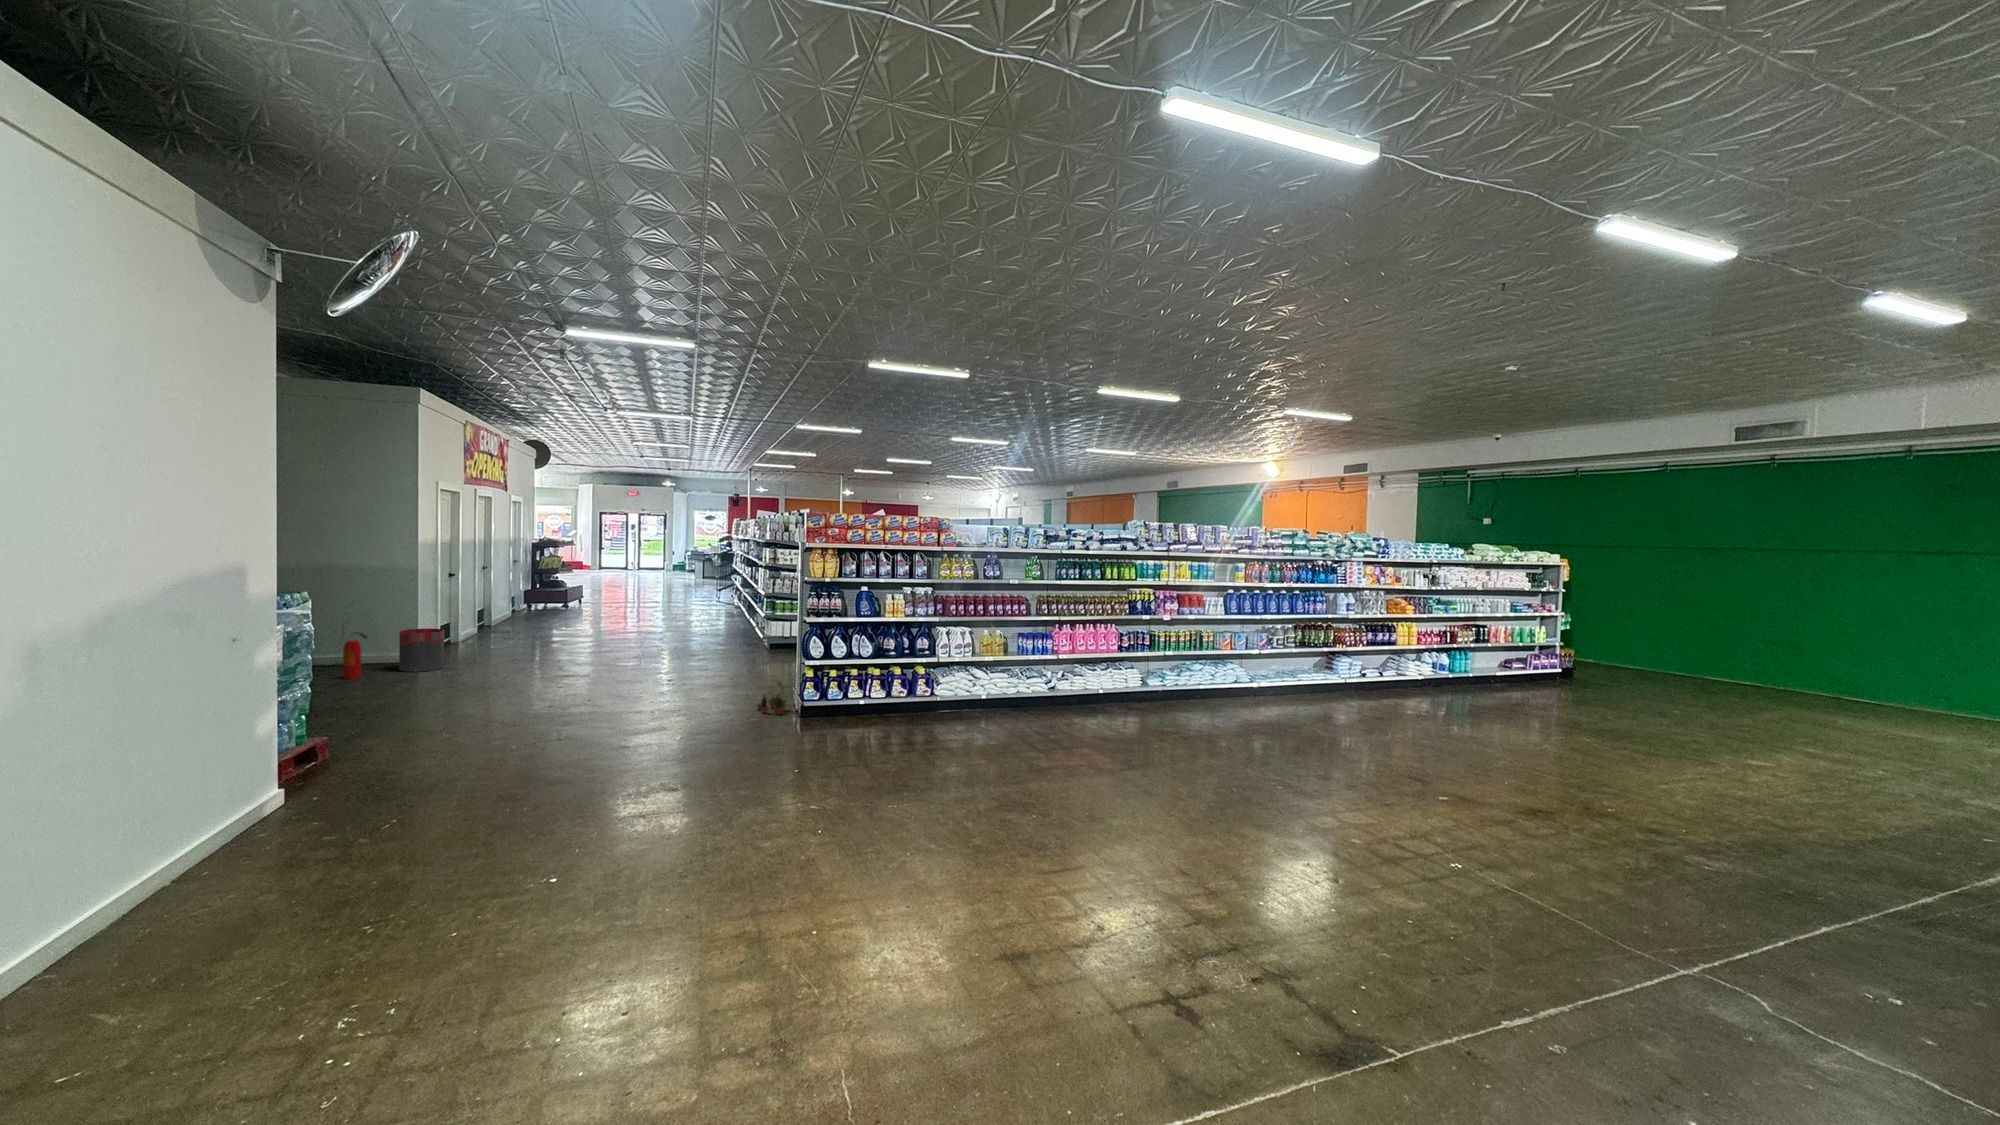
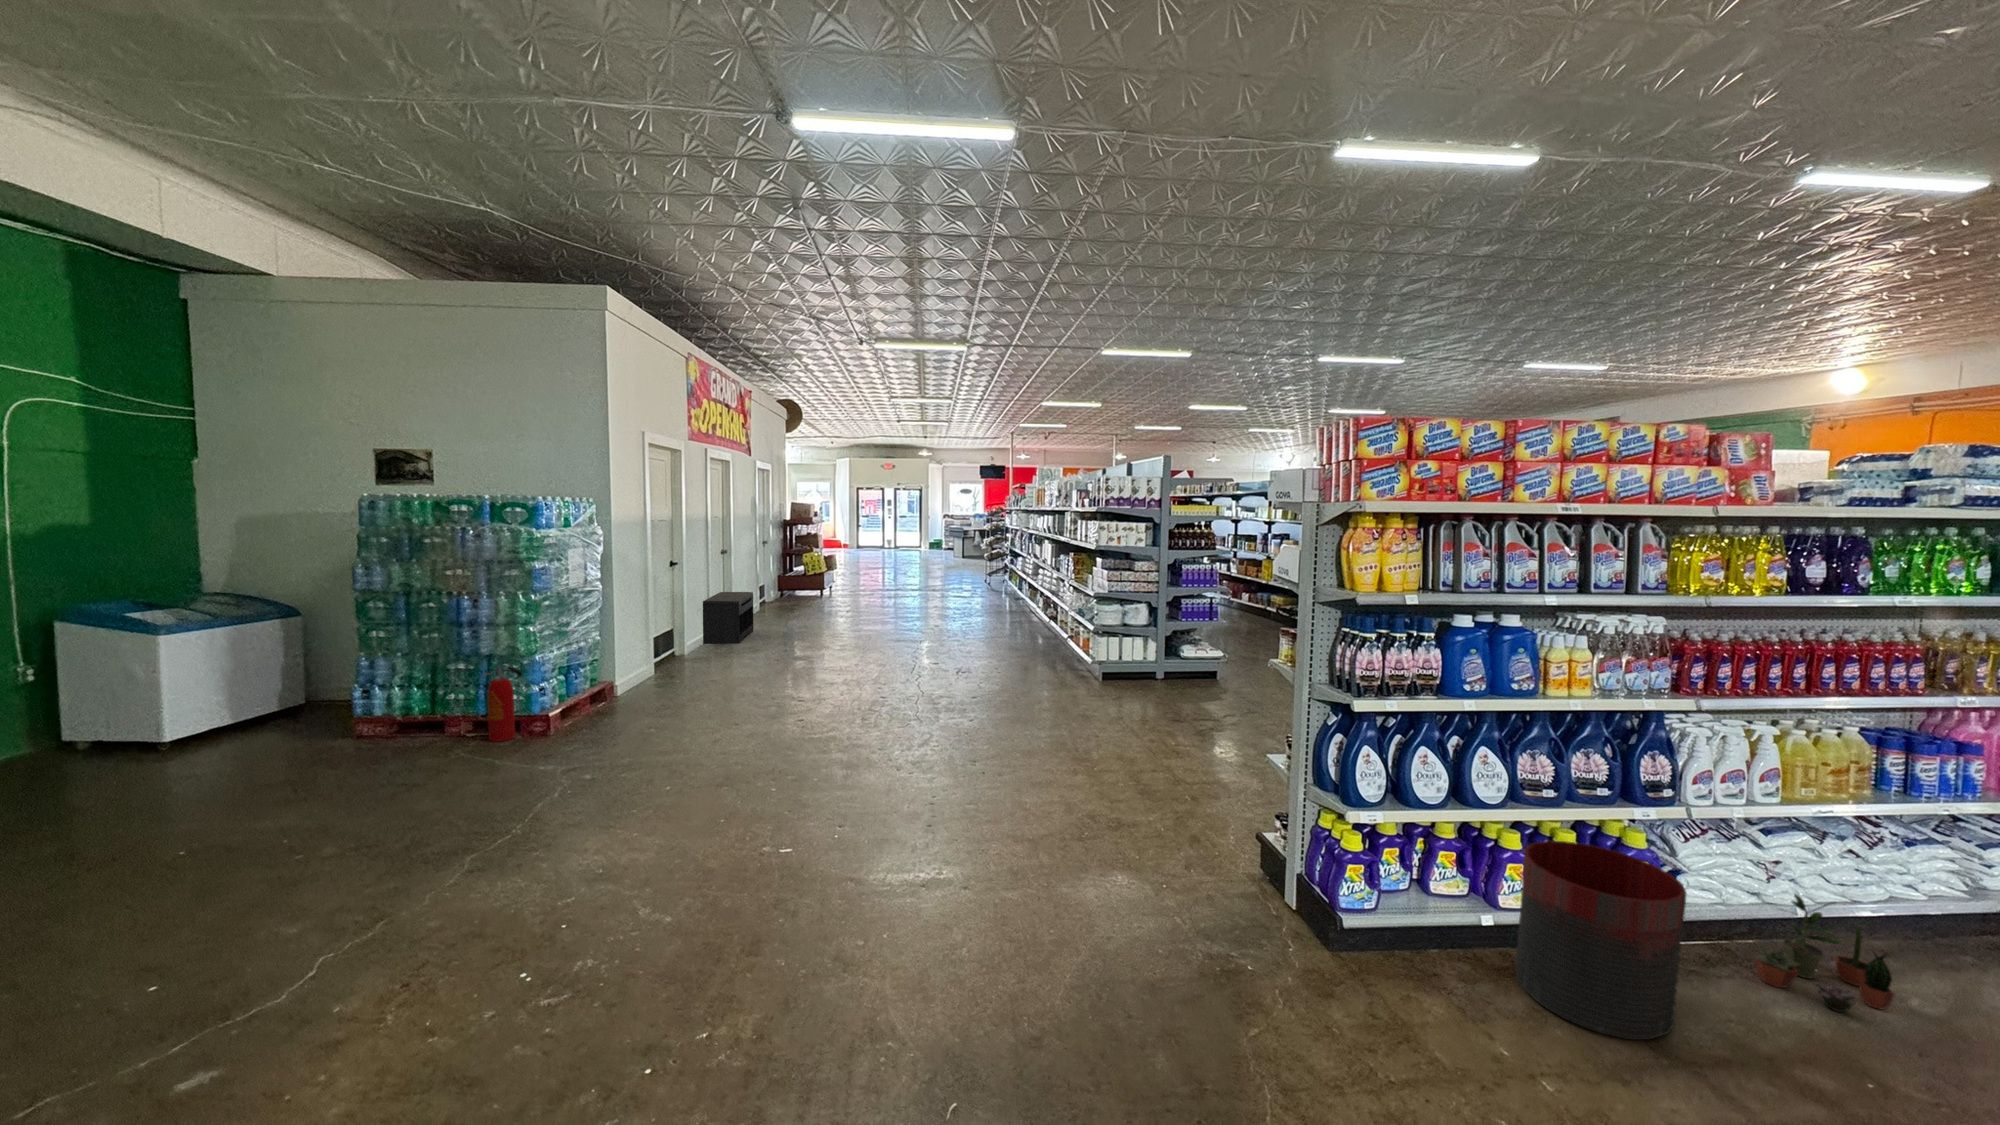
bench: none [470,598,511,635] -> present [703,592,753,644]
trash can: present [399,629,444,672] -> present [1515,841,1687,1040]
potted plant: present [756,682,791,714] -> present [1752,894,1894,1012]

